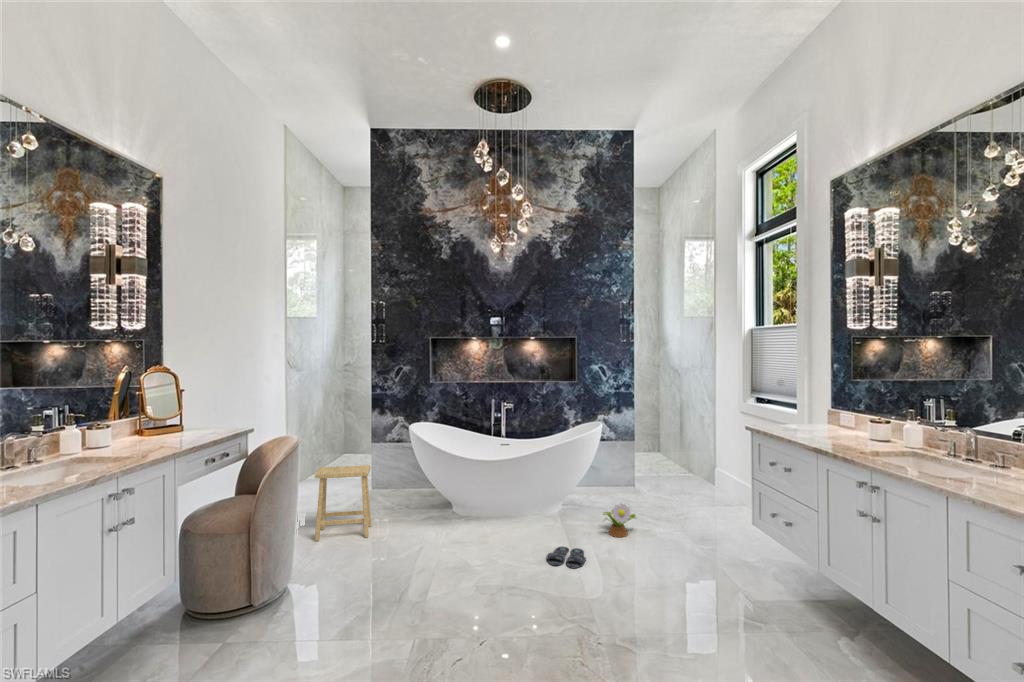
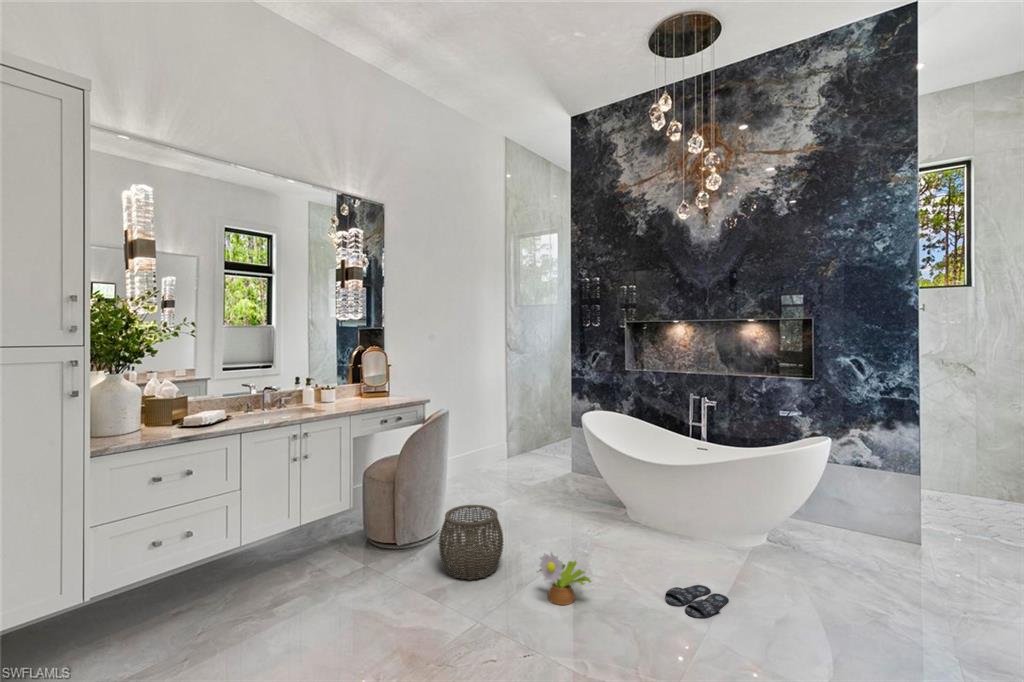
footstool: present [315,465,372,541] -> none [479,440,535,514]
decorative plant: present [603,503,636,537] -> present [537,552,591,605]
woven basket: none [349,532,416,610] -> present [439,505,504,580]

